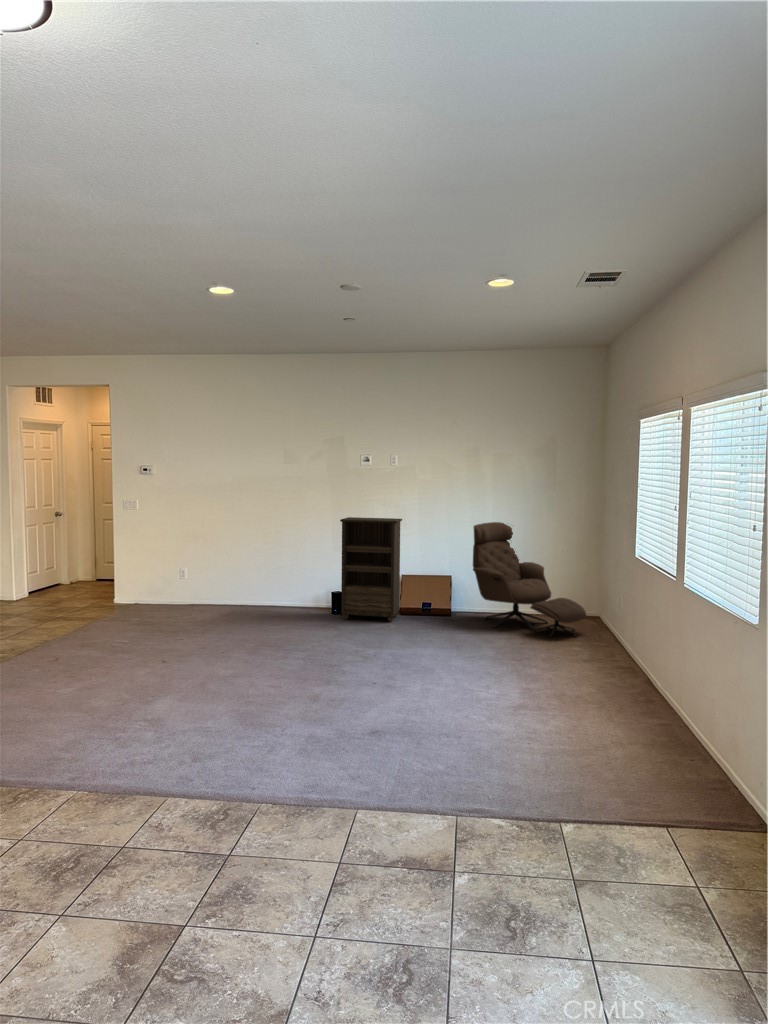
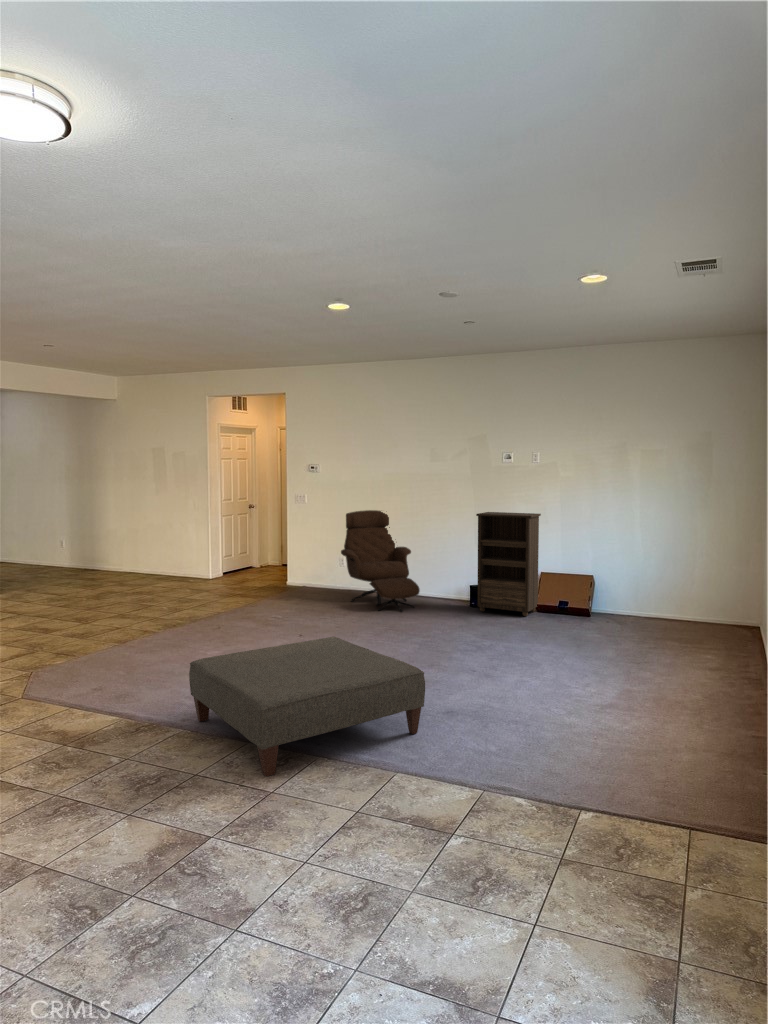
lounge chair: present [473,522,586,638] -> present [341,510,420,612]
ottoman: none [79,660,363,835] -> present [189,637,425,776]

